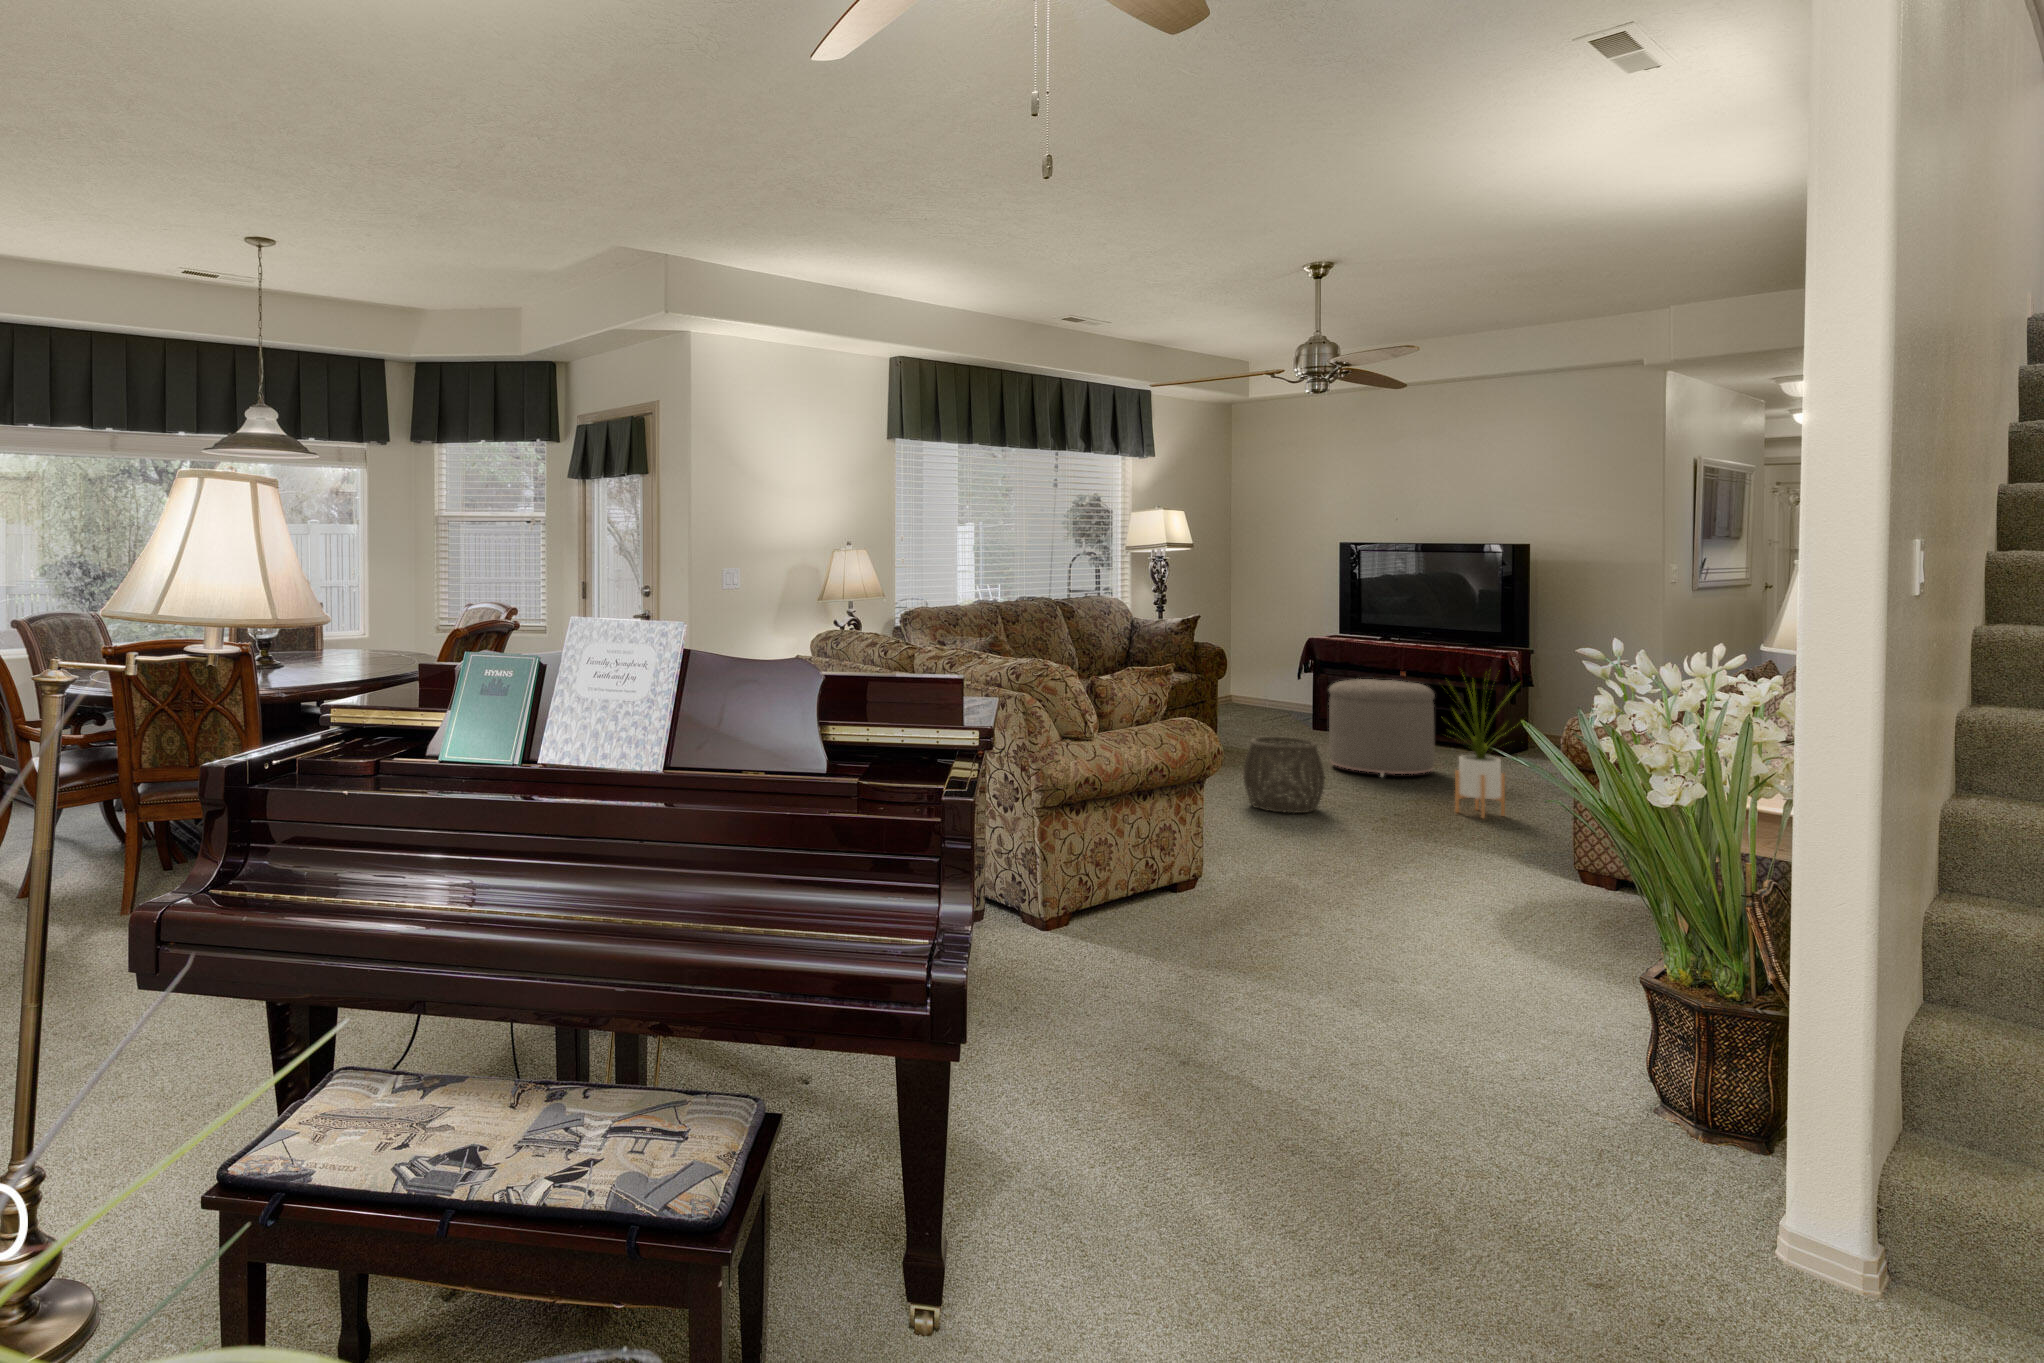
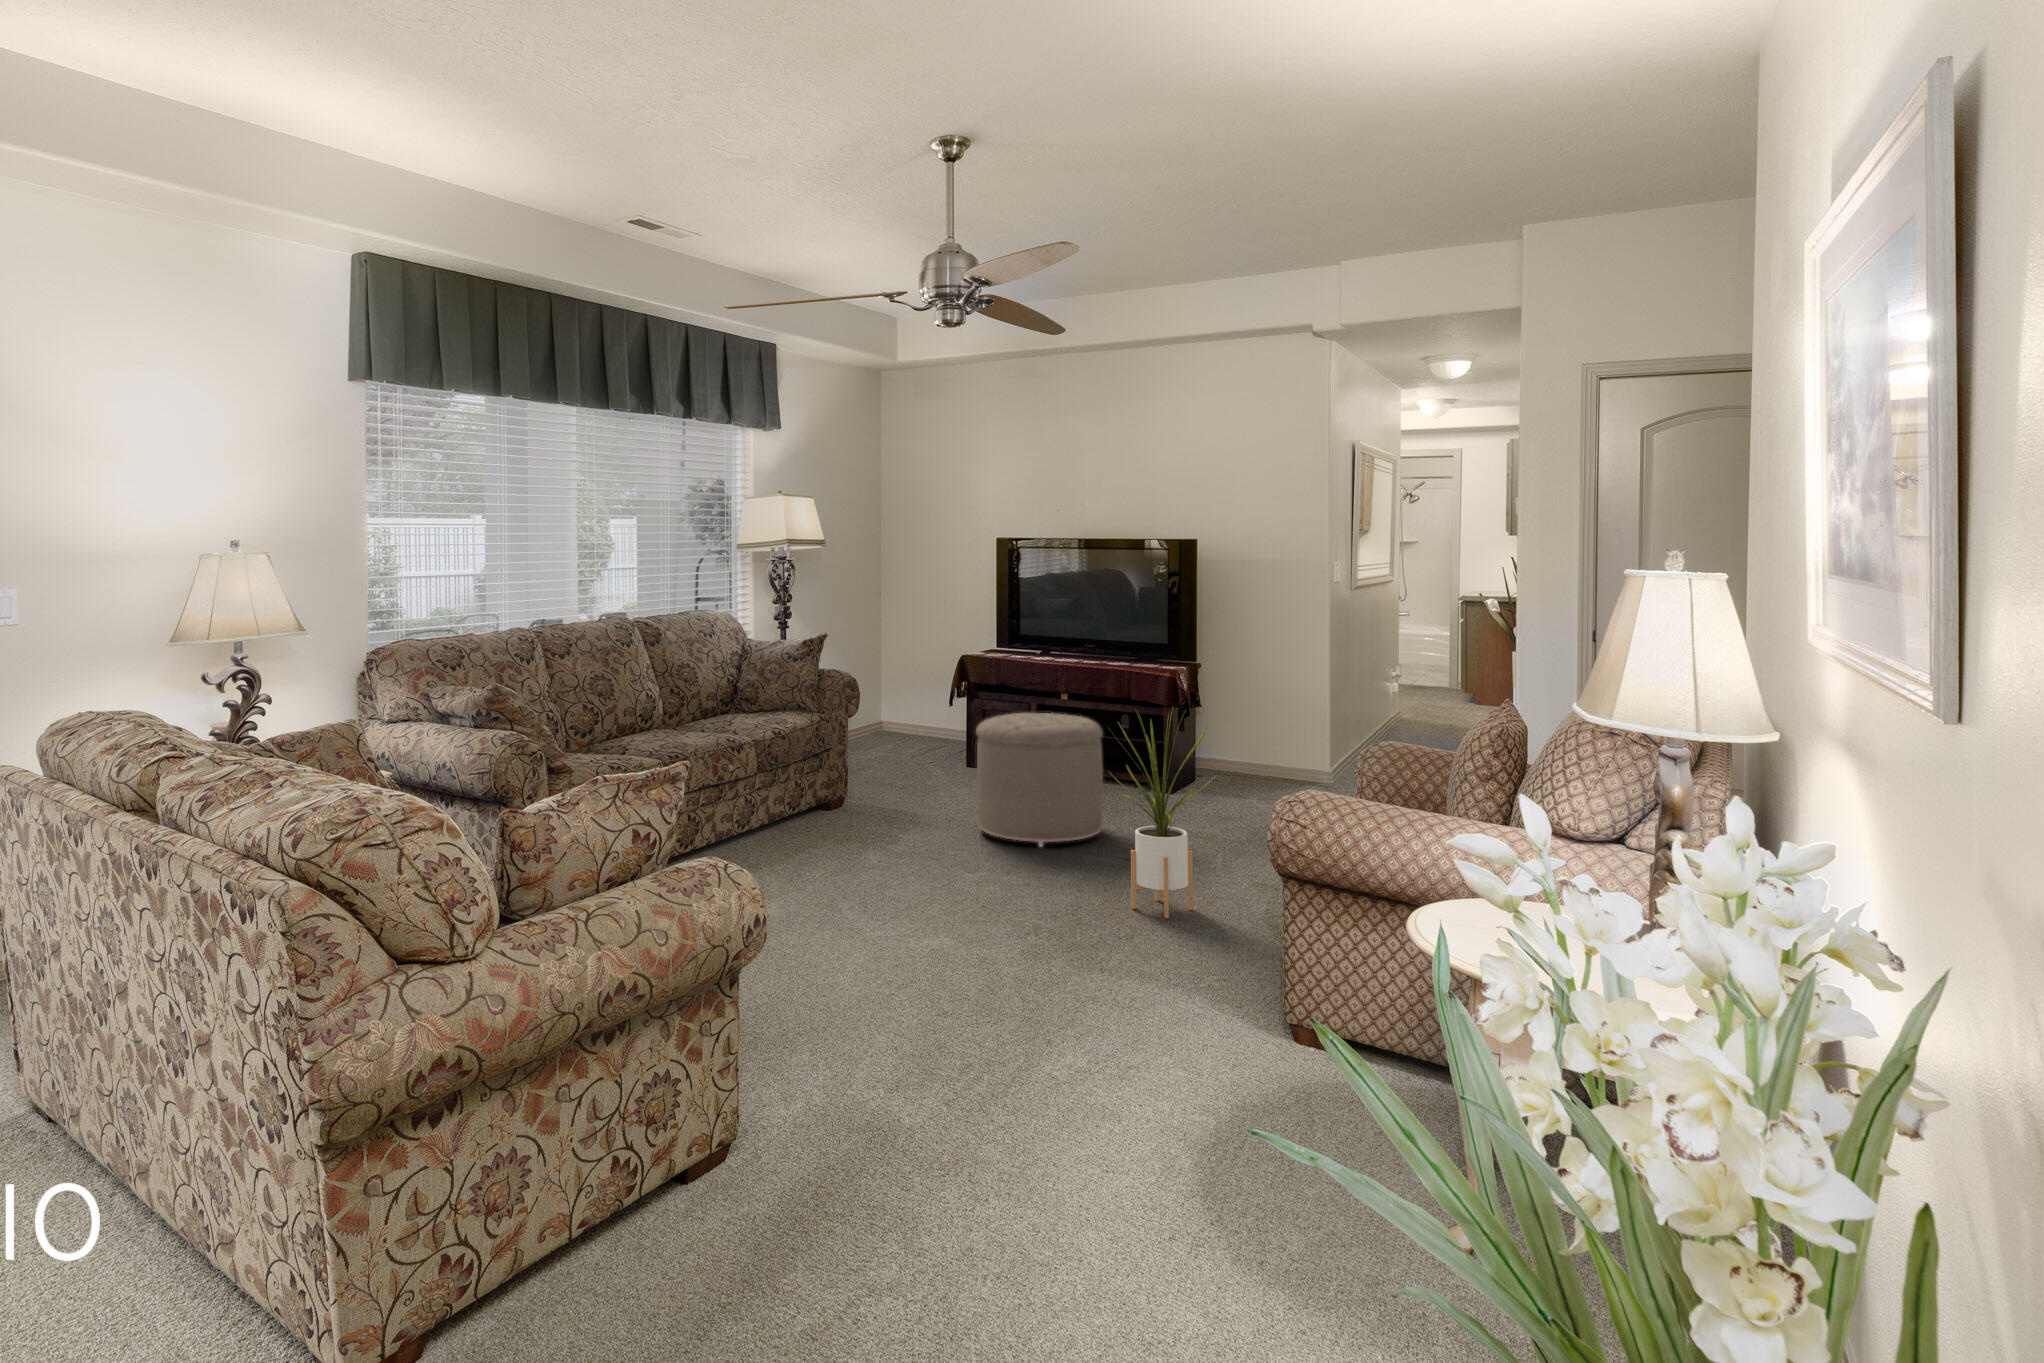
woven basket: present [1243,737,1325,813] -> none [851,817,963,937]

